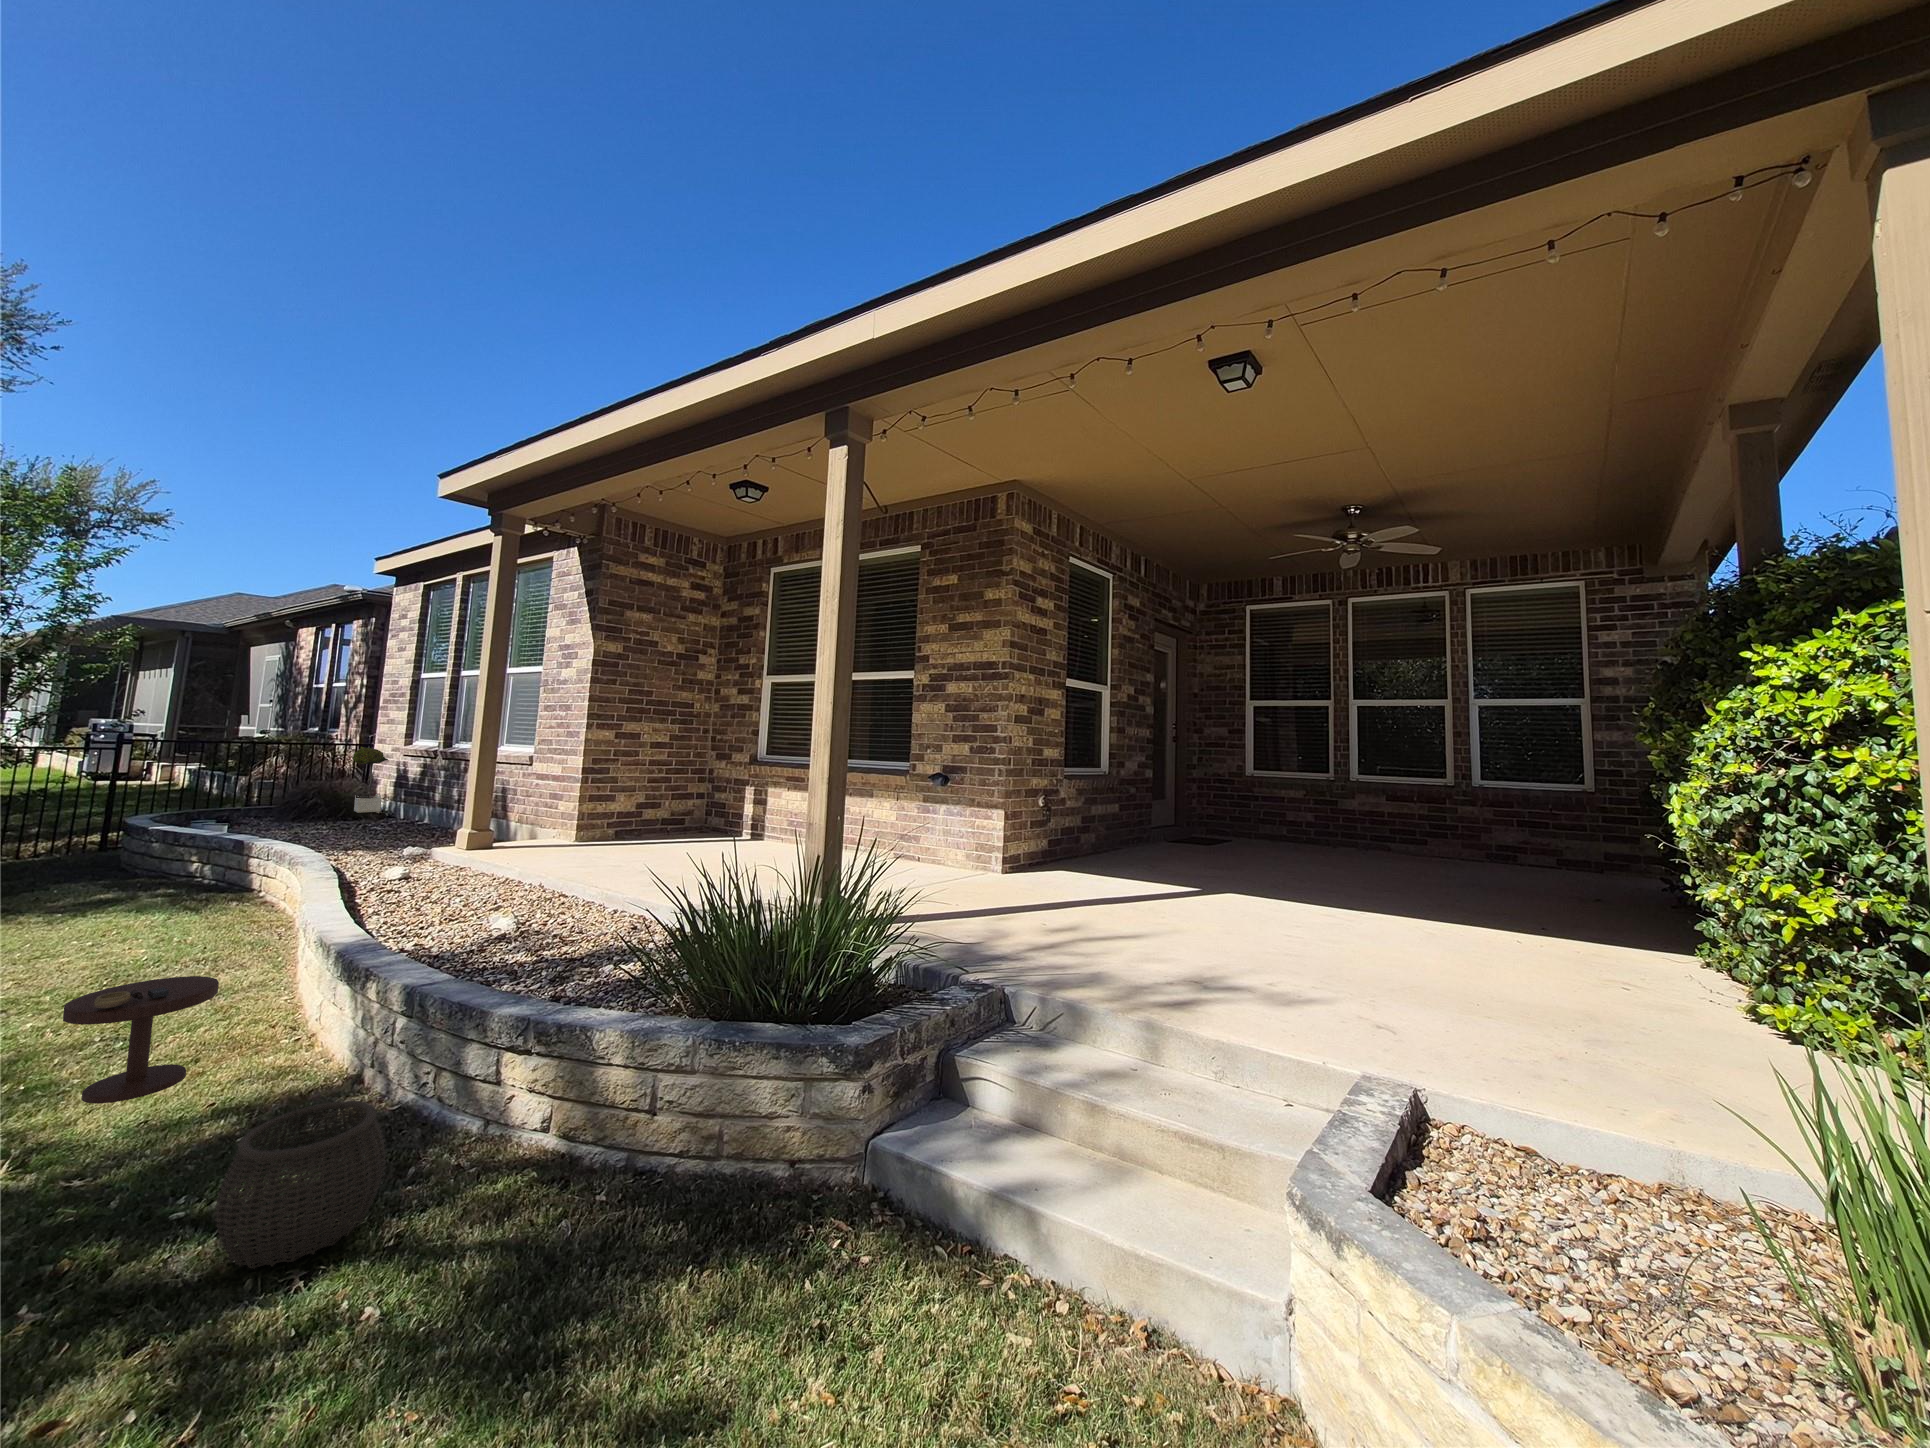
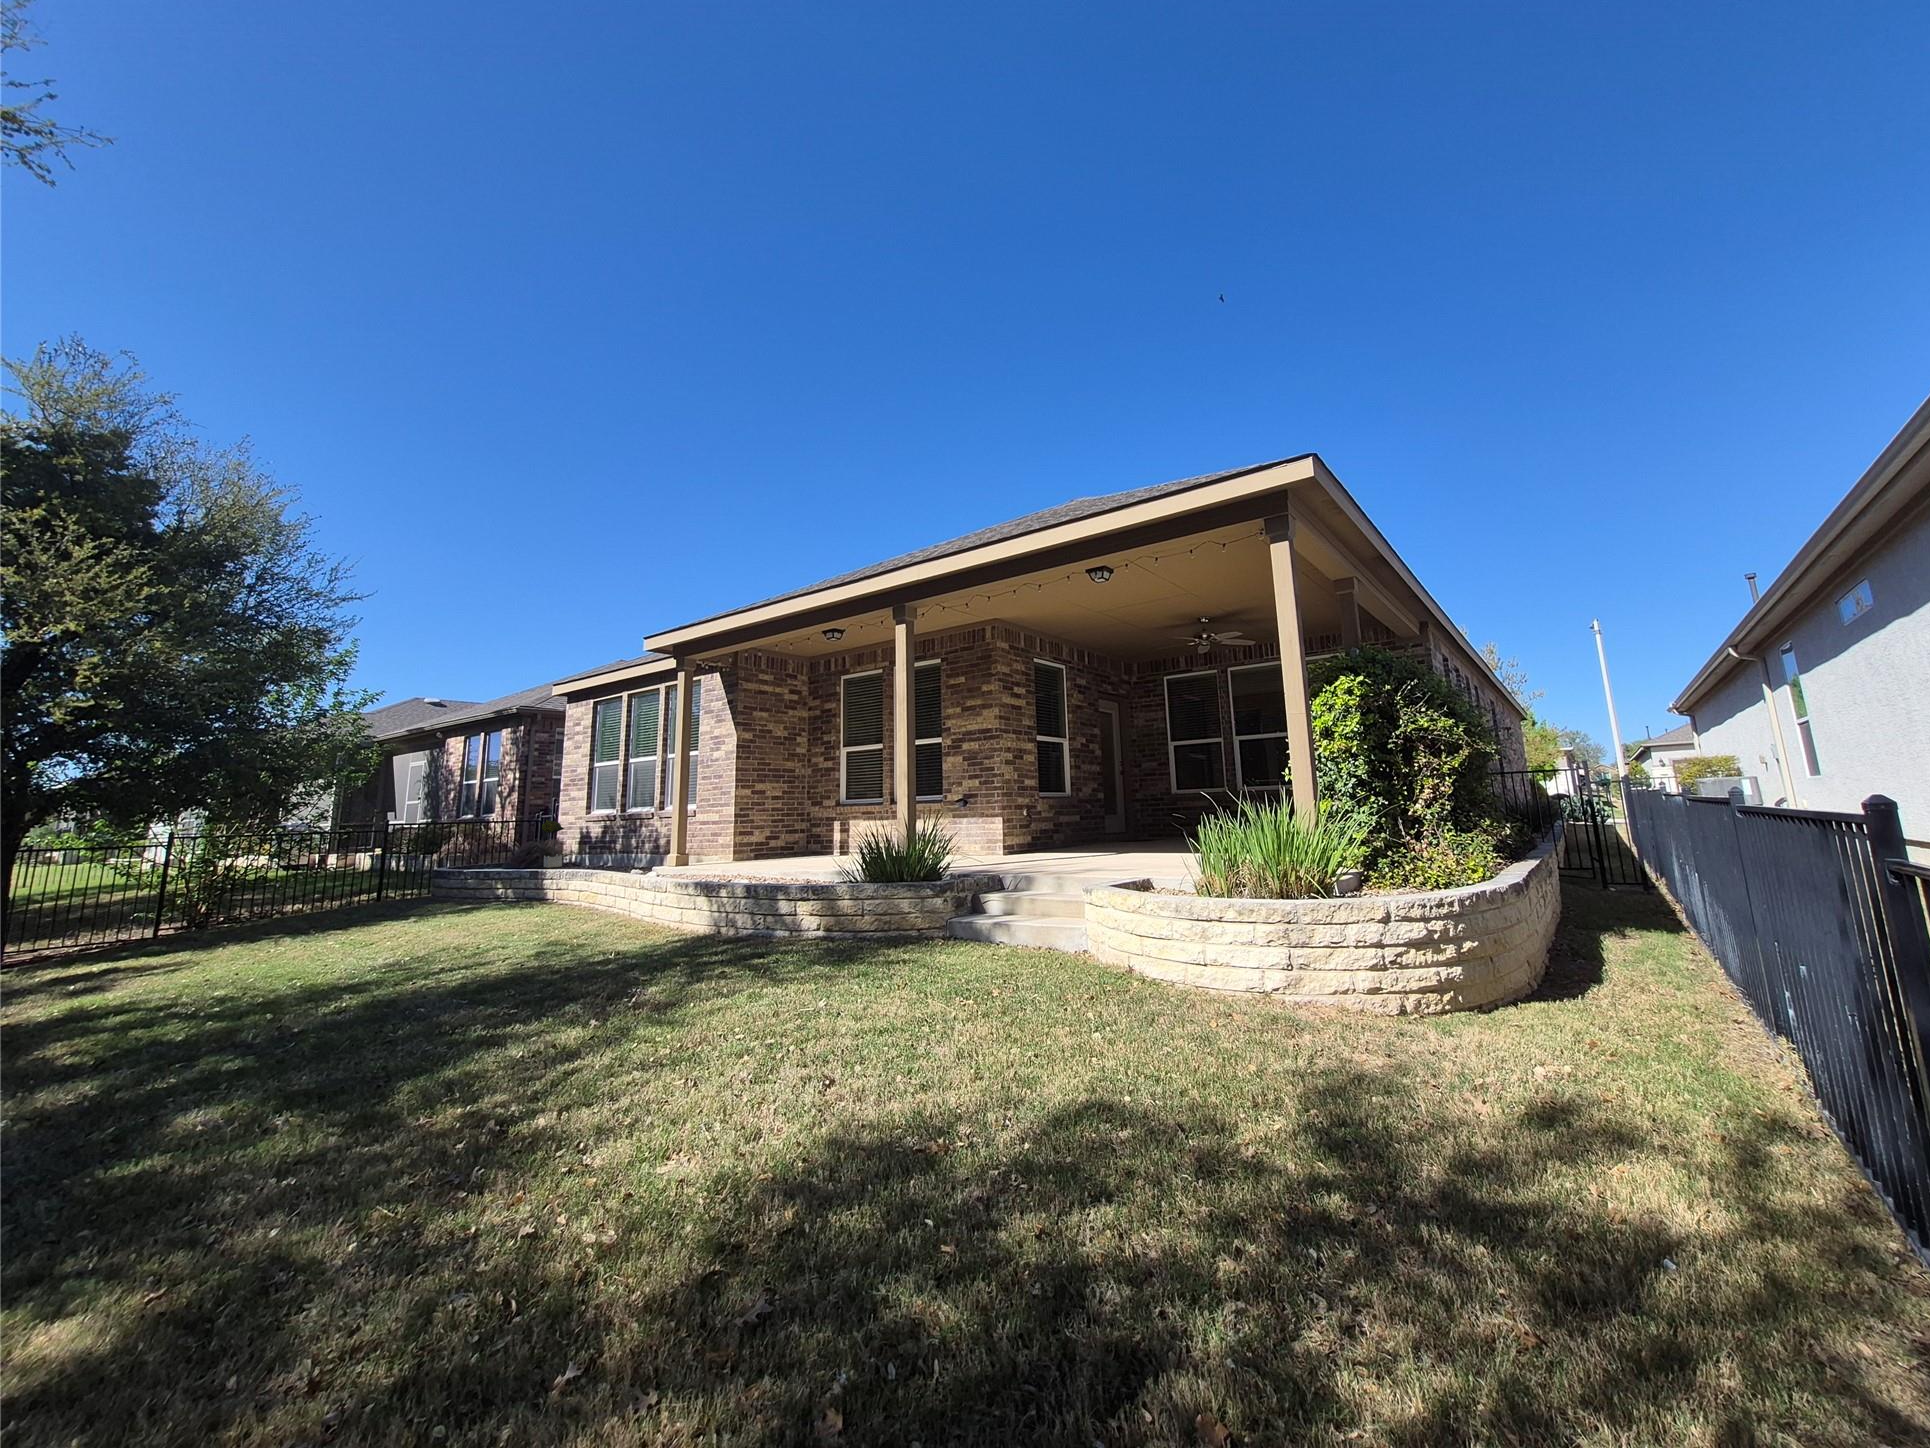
side table: present [63,976,219,1104] -> none [669,872,707,941]
woven basket: present [215,1101,386,1268] -> none [741,904,785,945]

